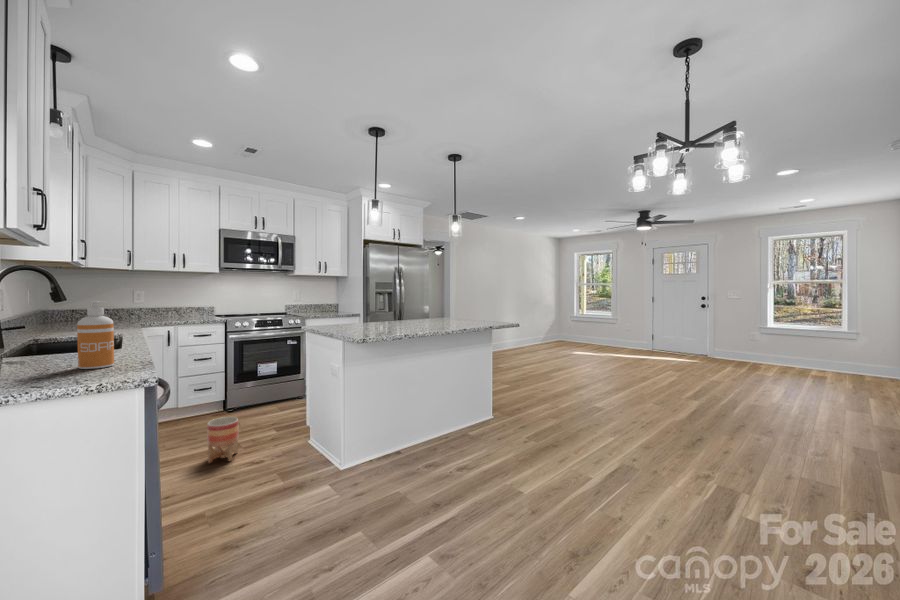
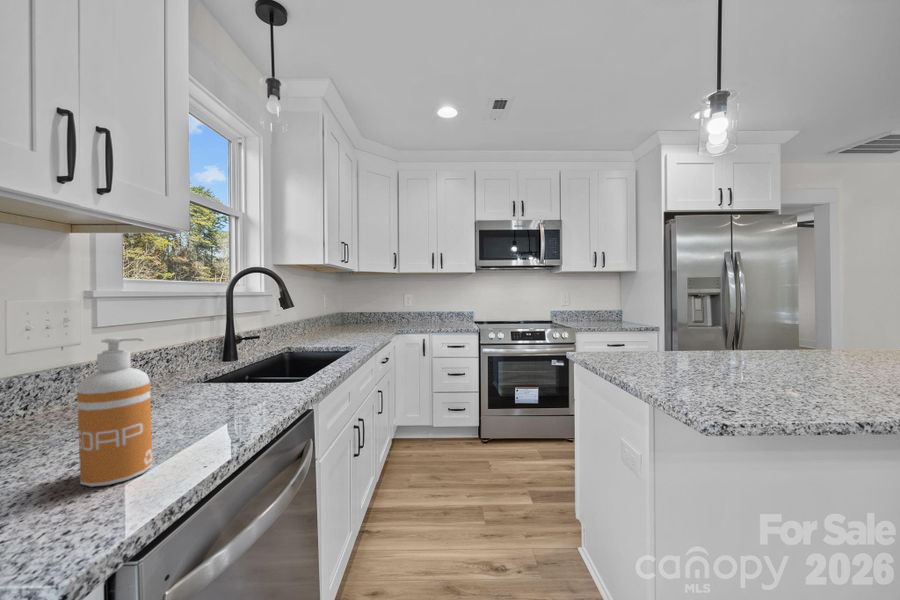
planter: present [207,417,239,463] -> none [432,475,471,550]

